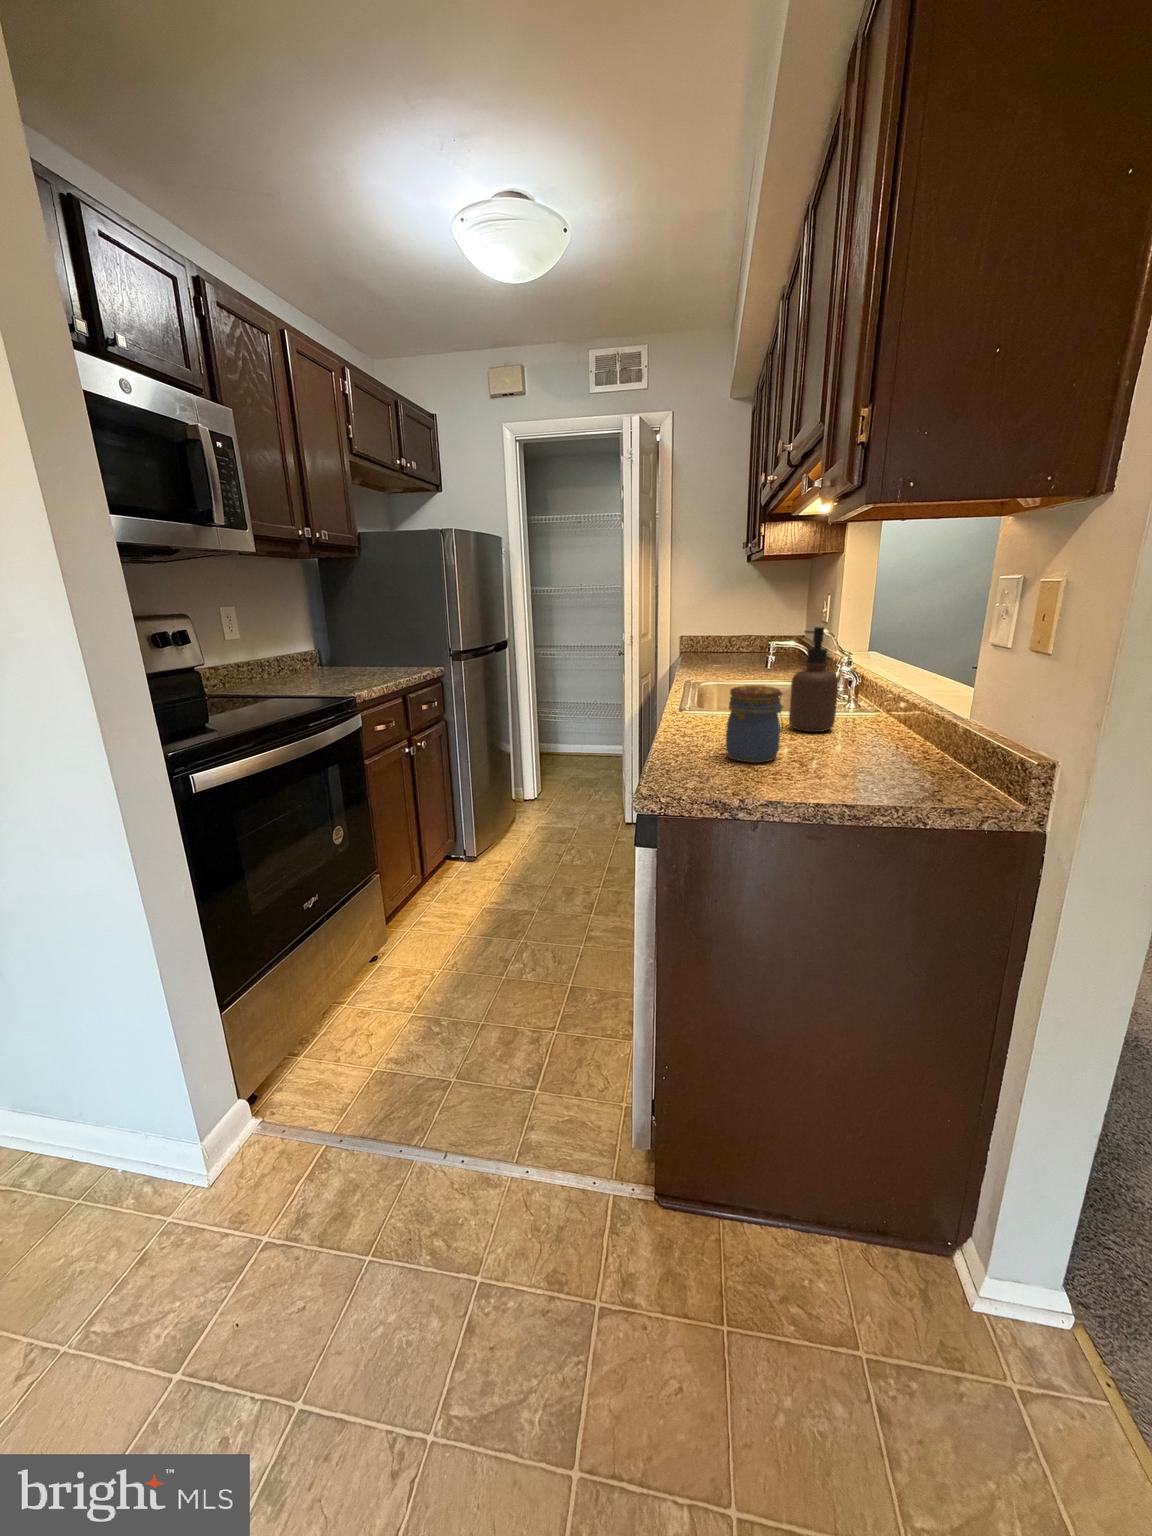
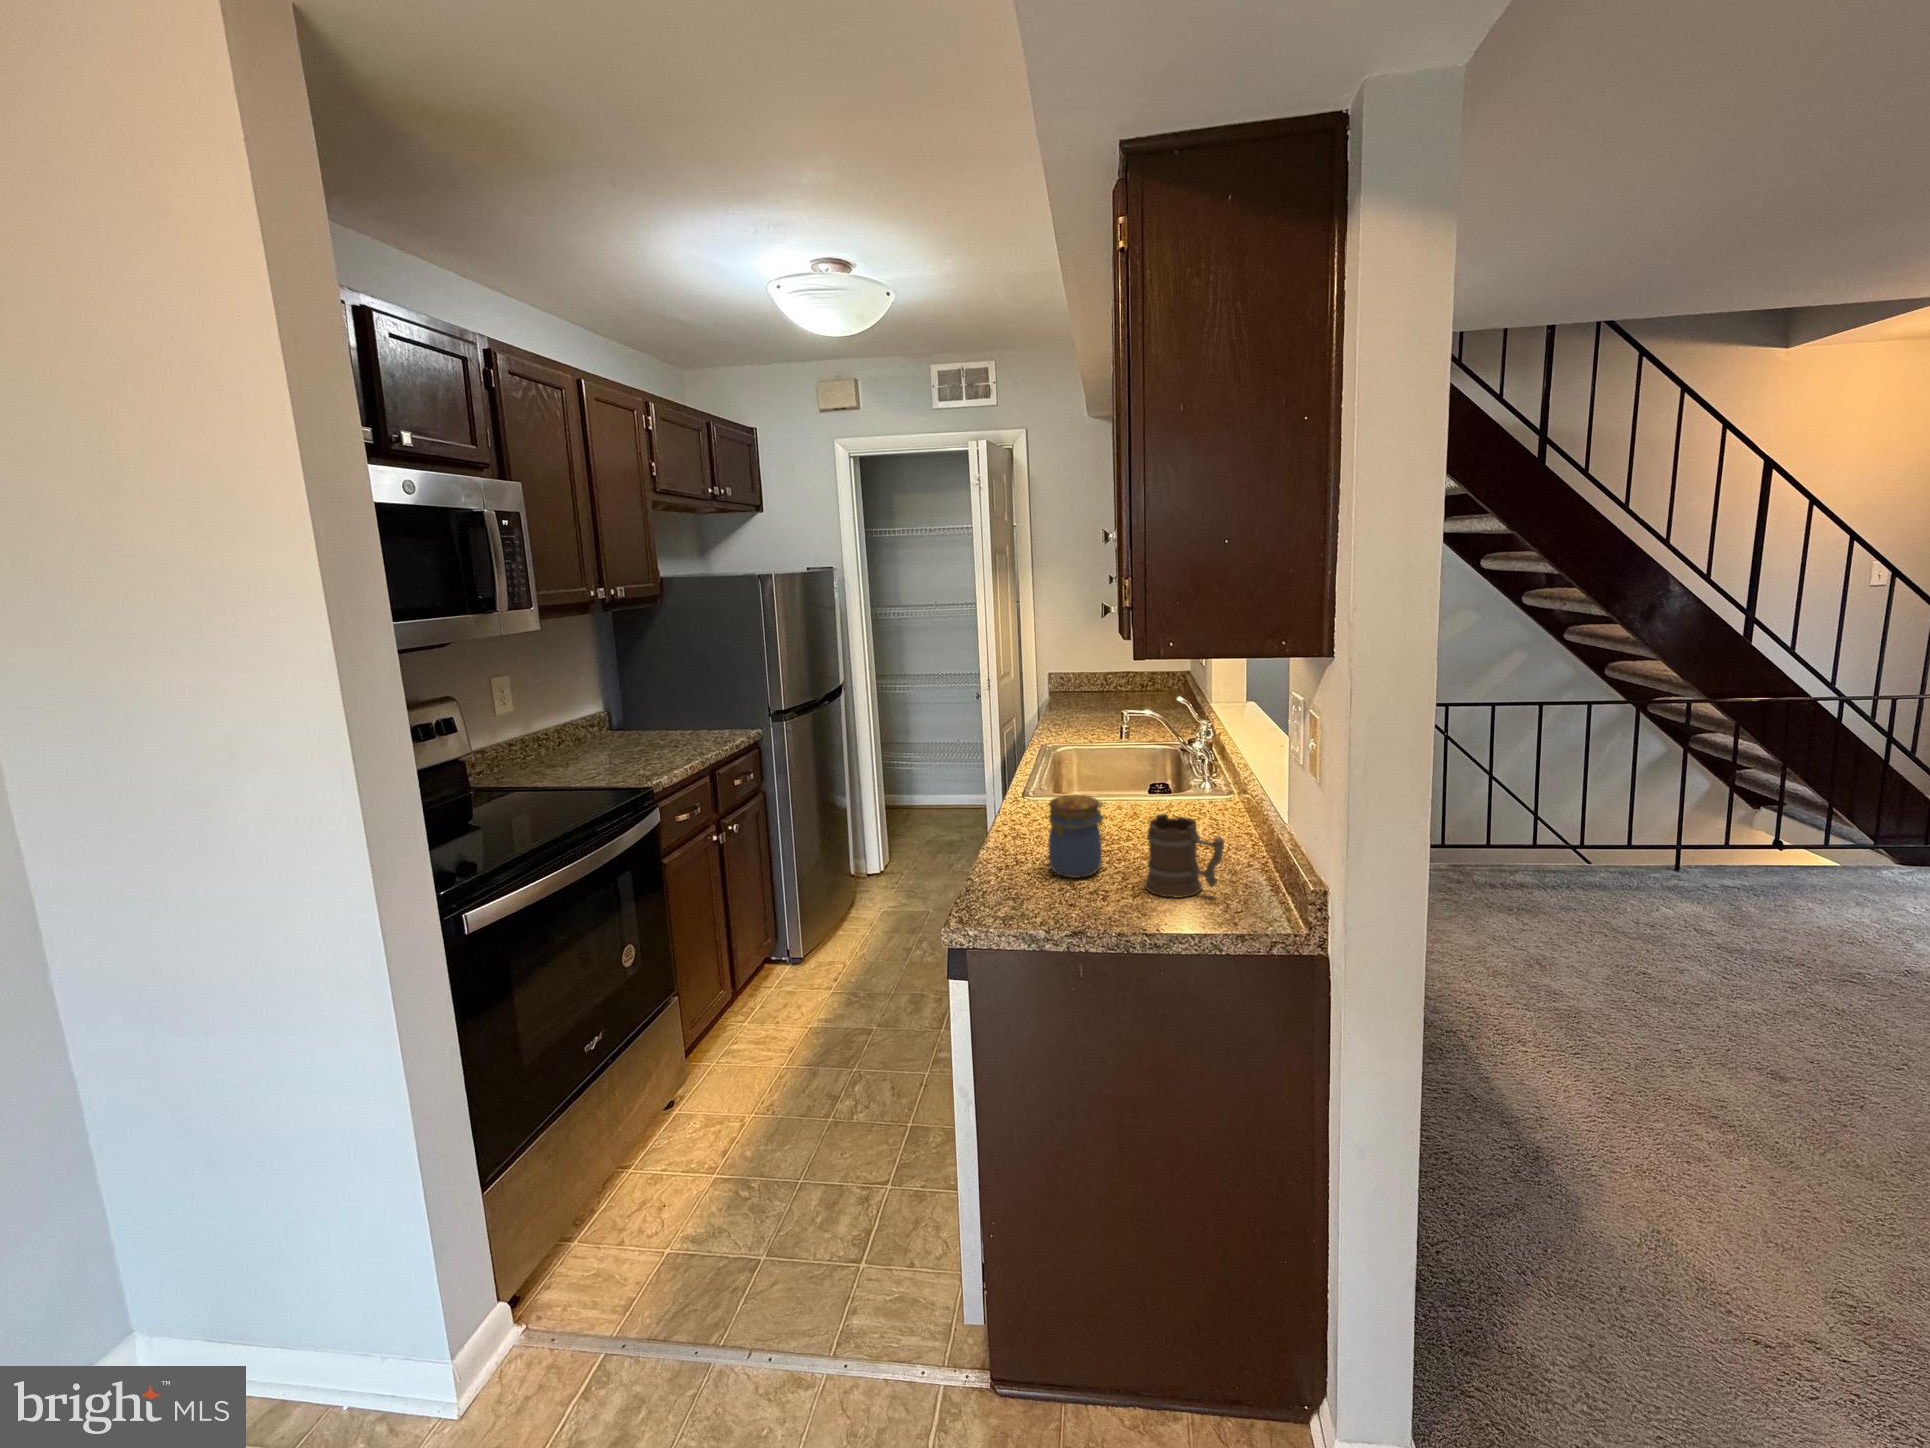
soap dispenser: present [789,627,839,732] -> none [1127,720,1174,828]
mug: none [826,699,925,779] -> present [1145,814,1224,898]

